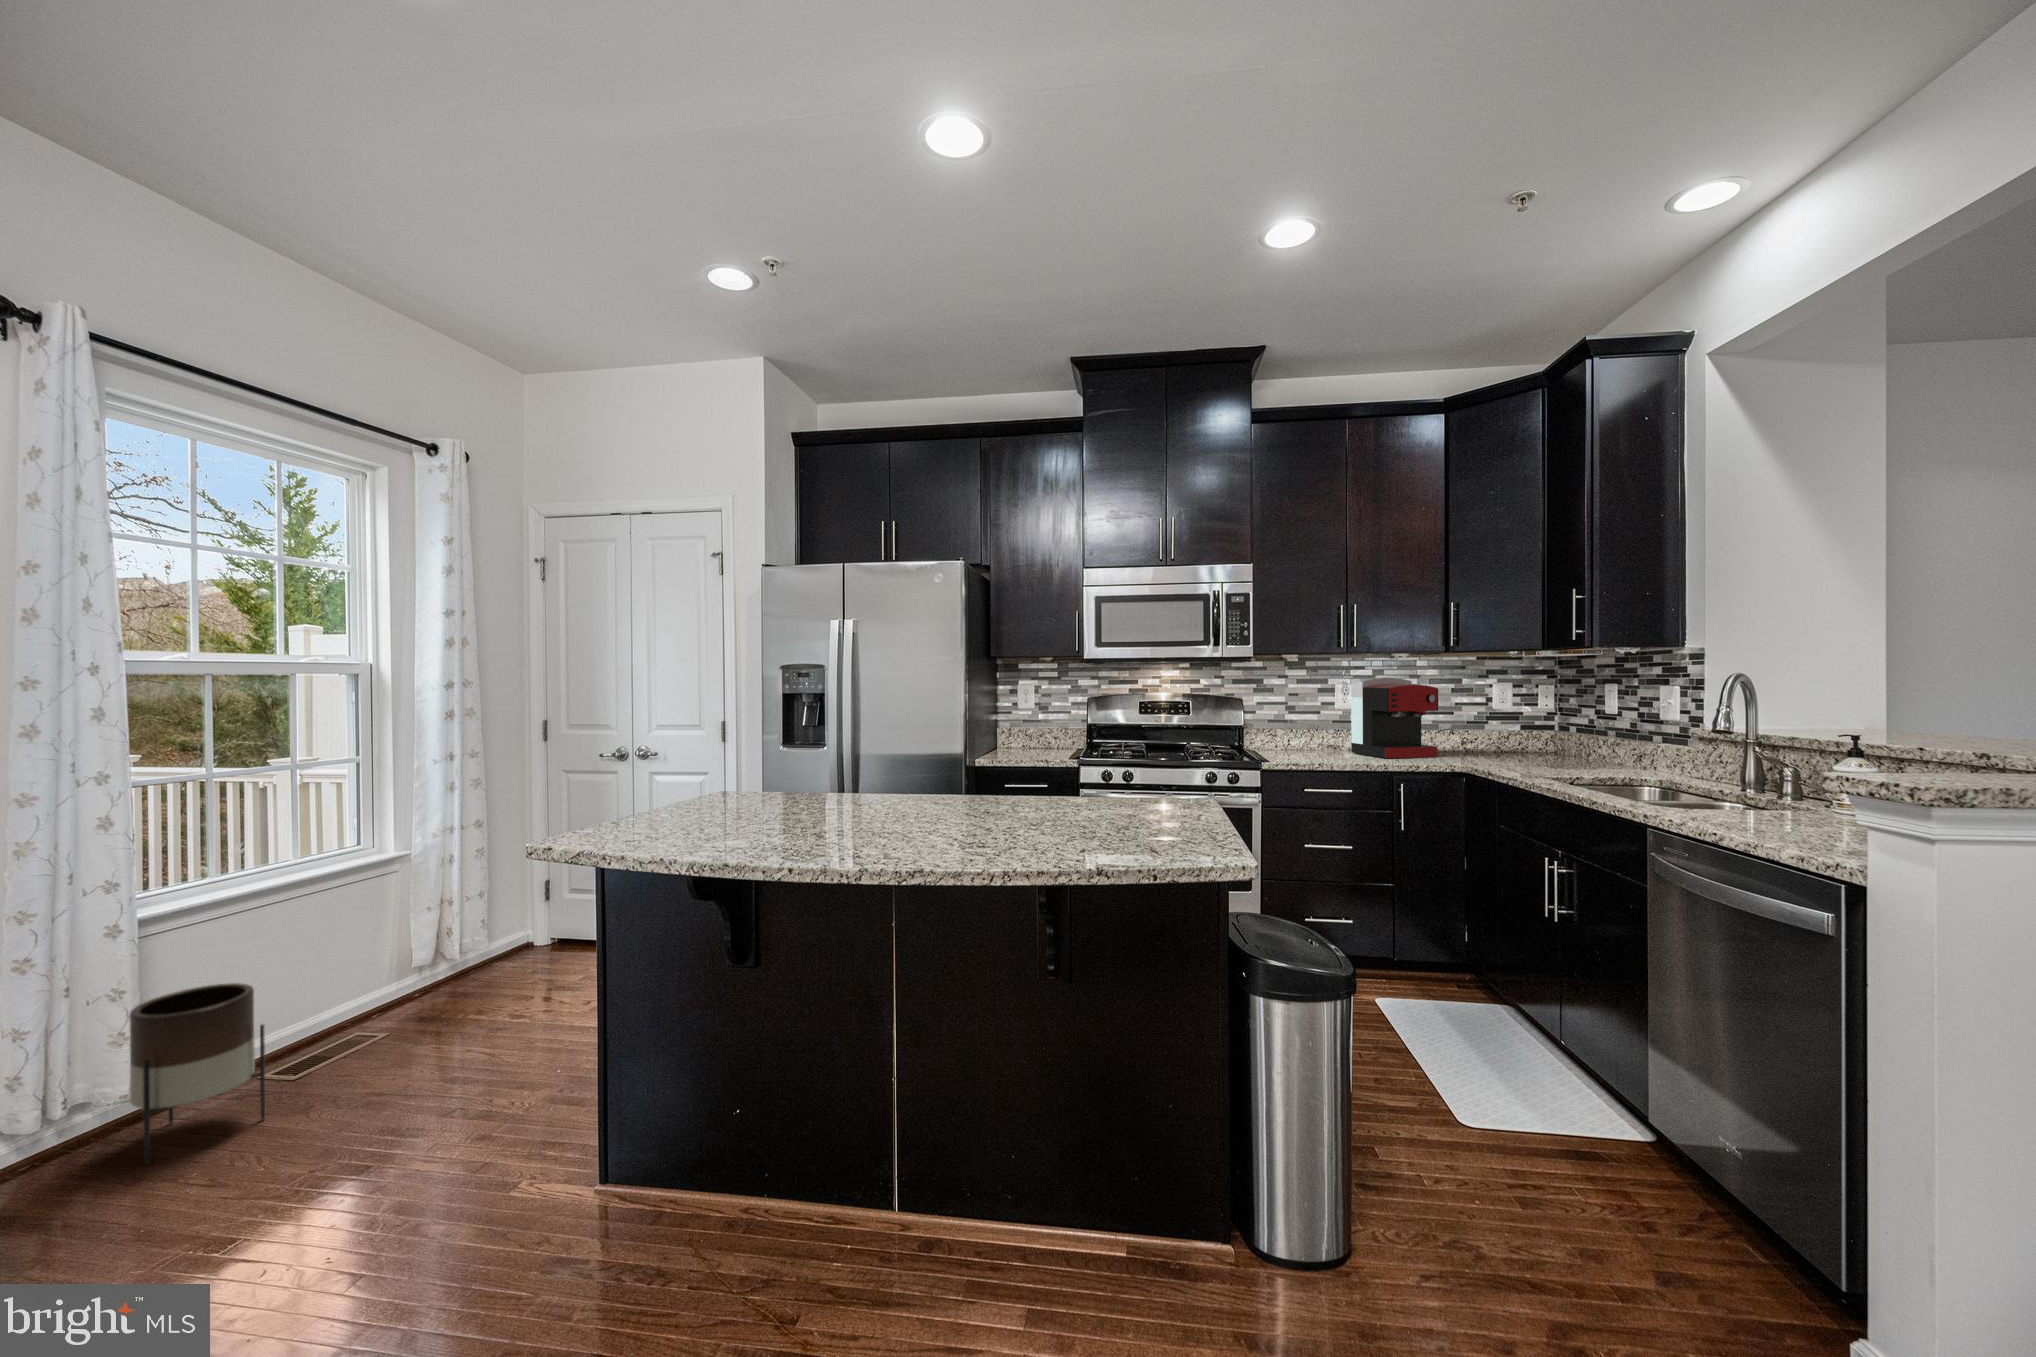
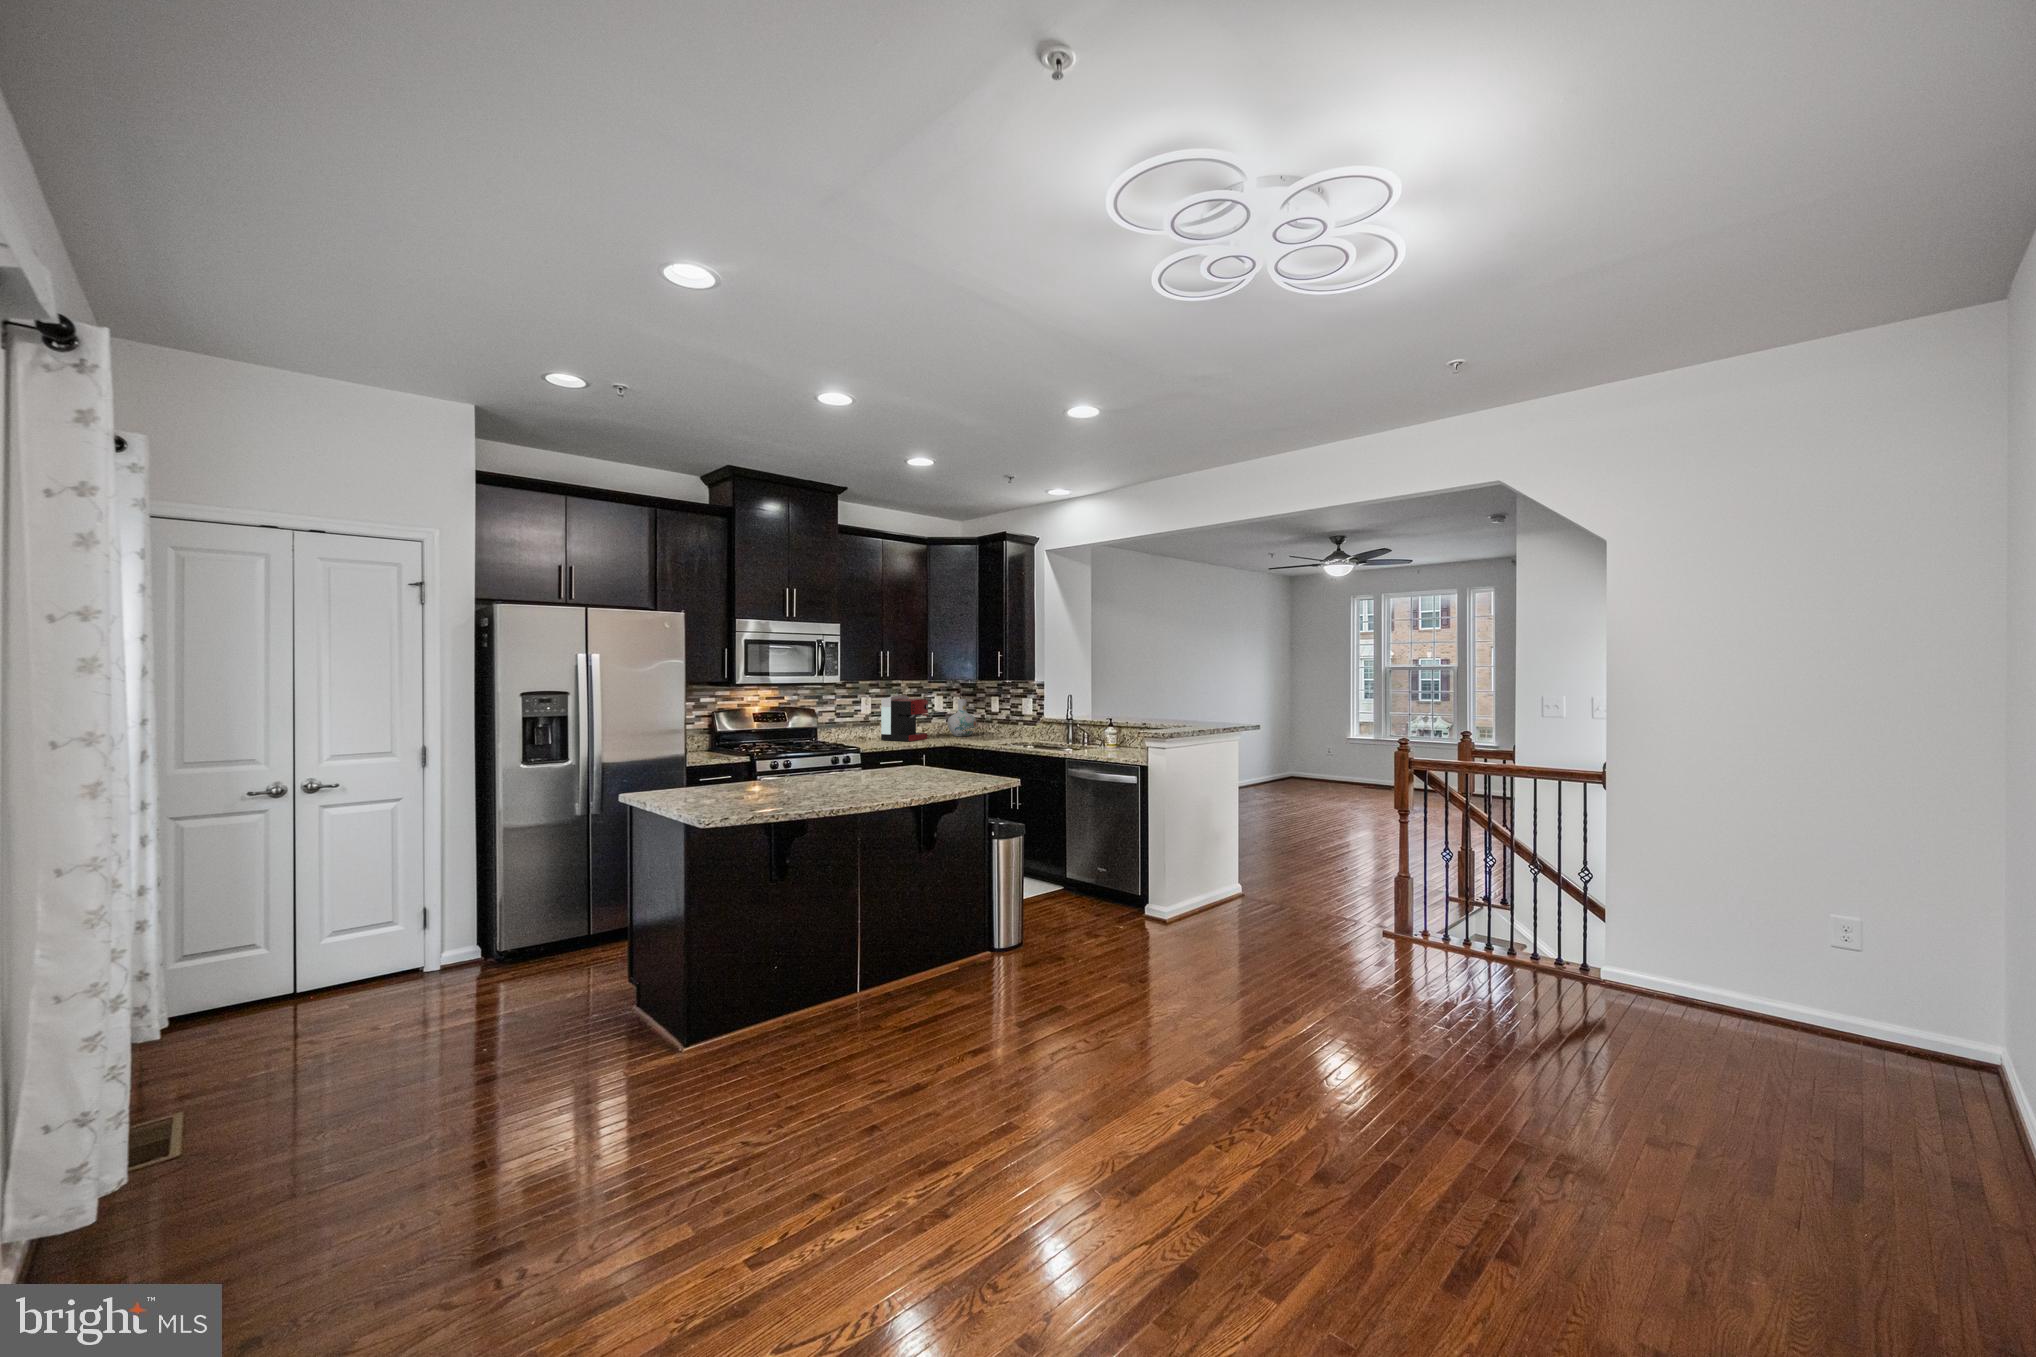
vase: none [1493,687,1558,758] -> present [948,699,977,736]
planter: present [129,983,265,1165] -> none [133,1051,283,1243]

